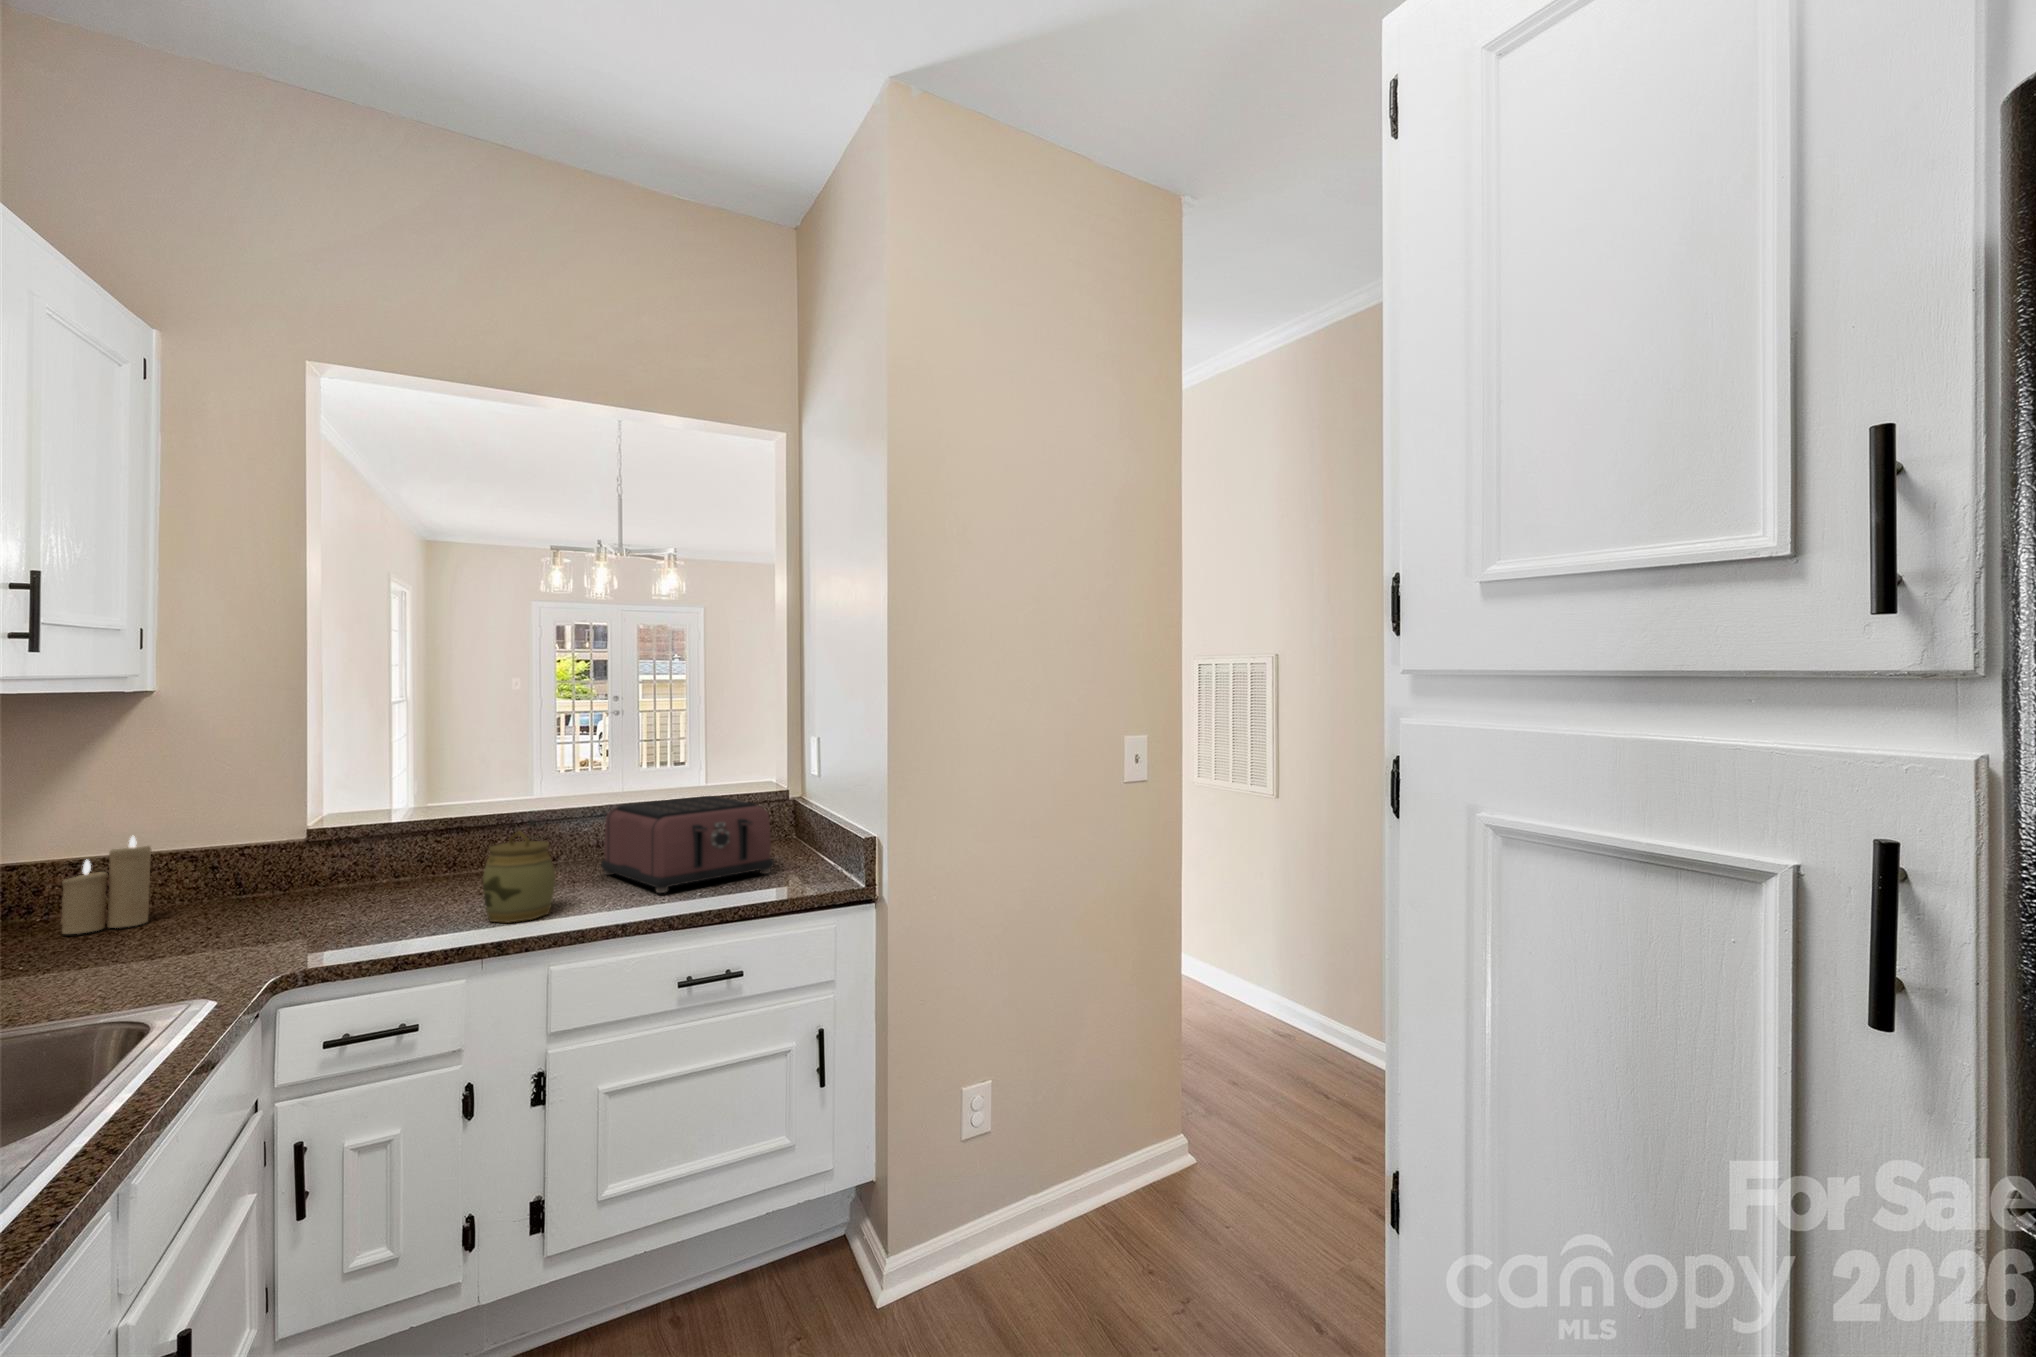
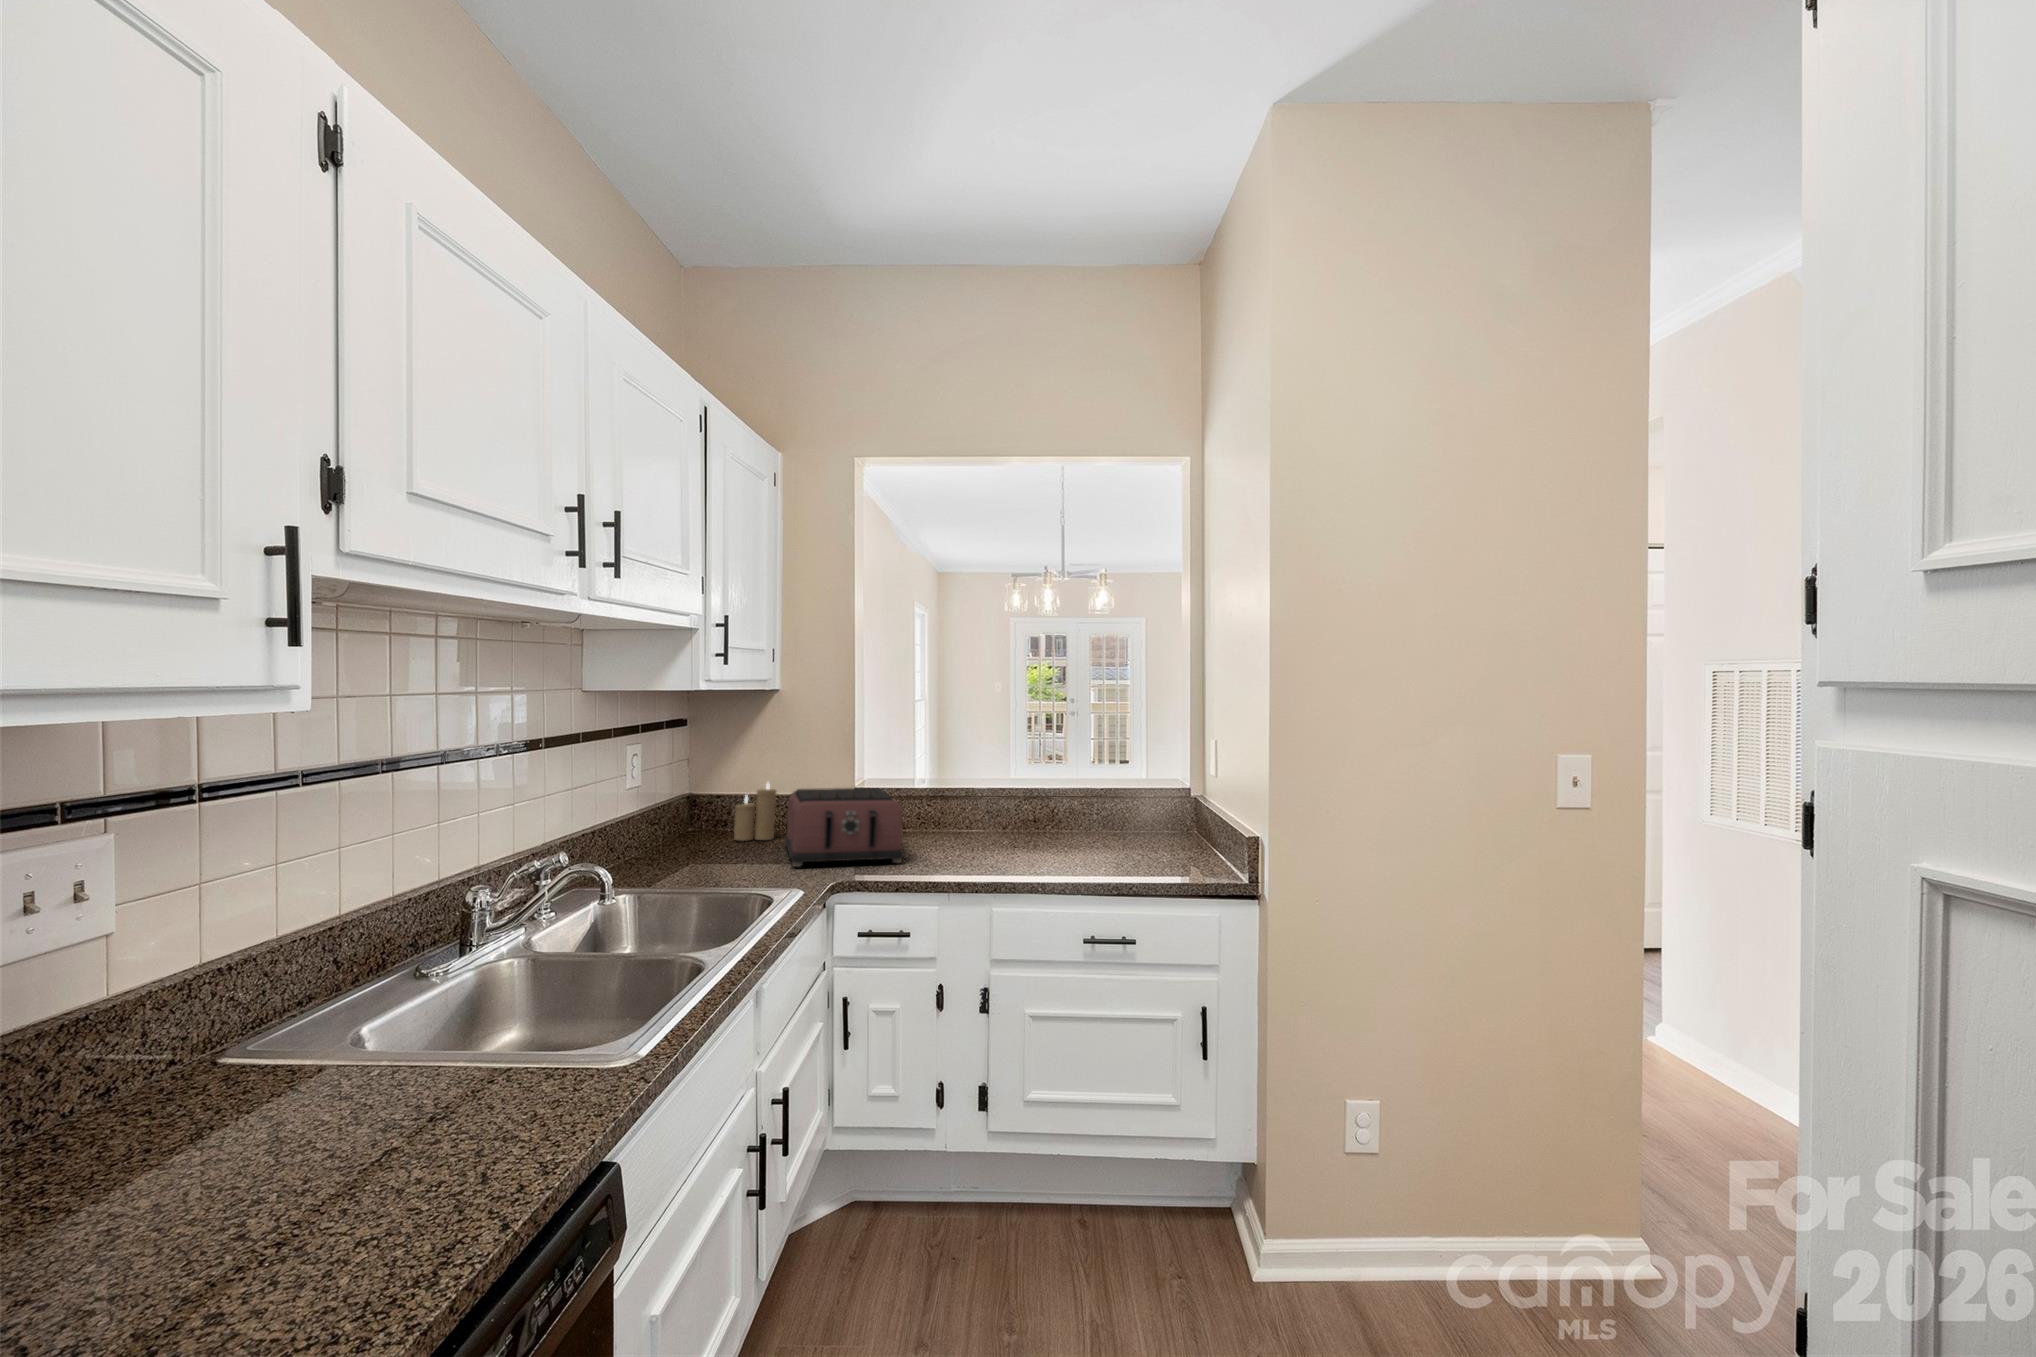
toaster: present [601,796,774,893] -> present [785,788,904,867]
jar: present [483,831,555,923] -> none [956,802,1004,871]

